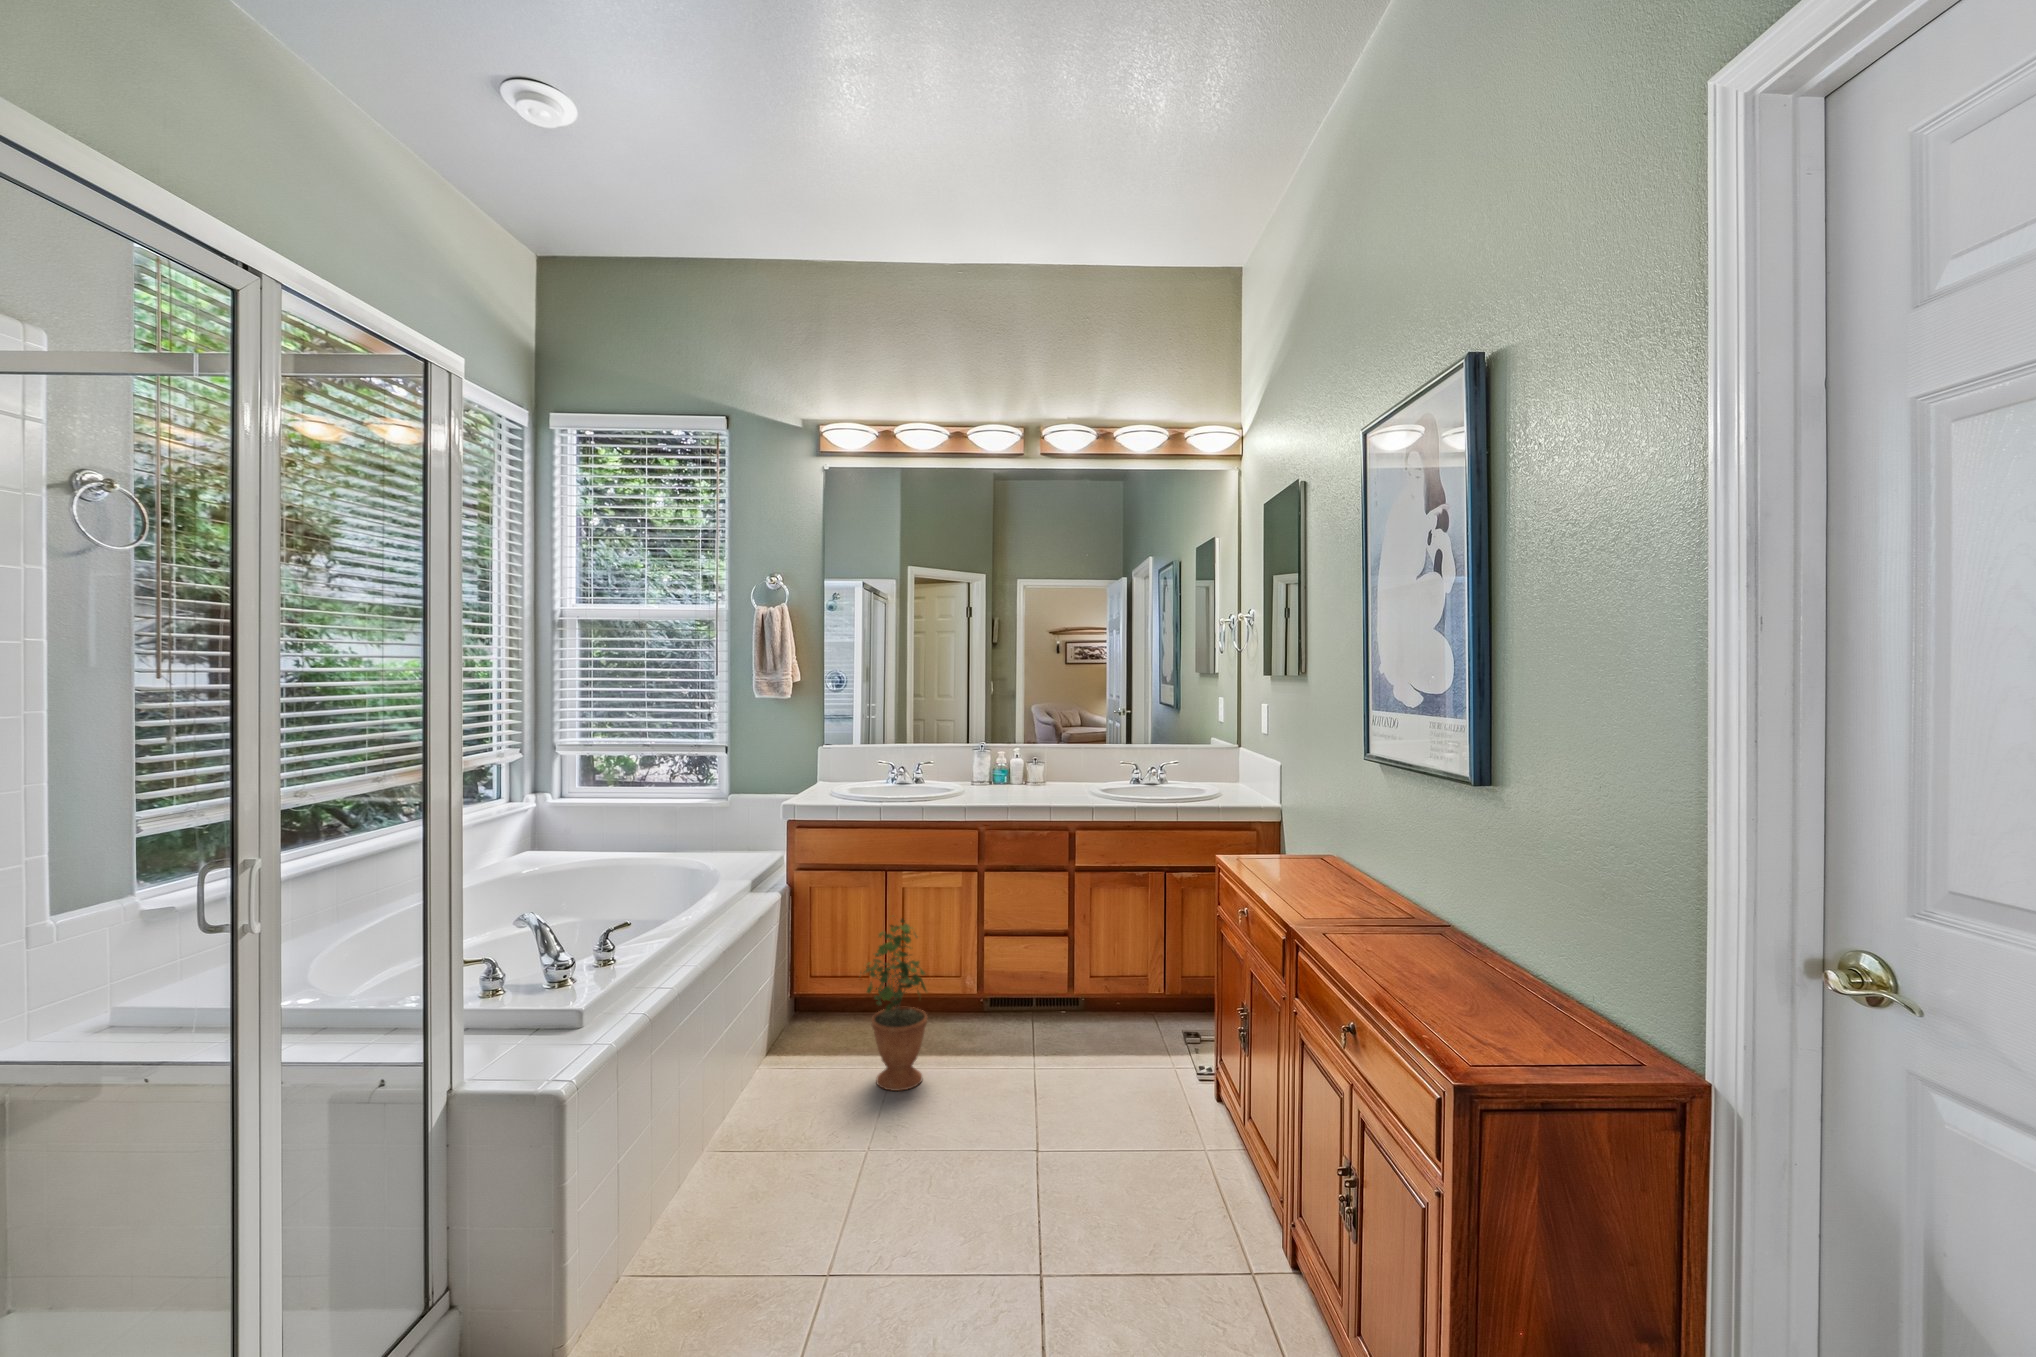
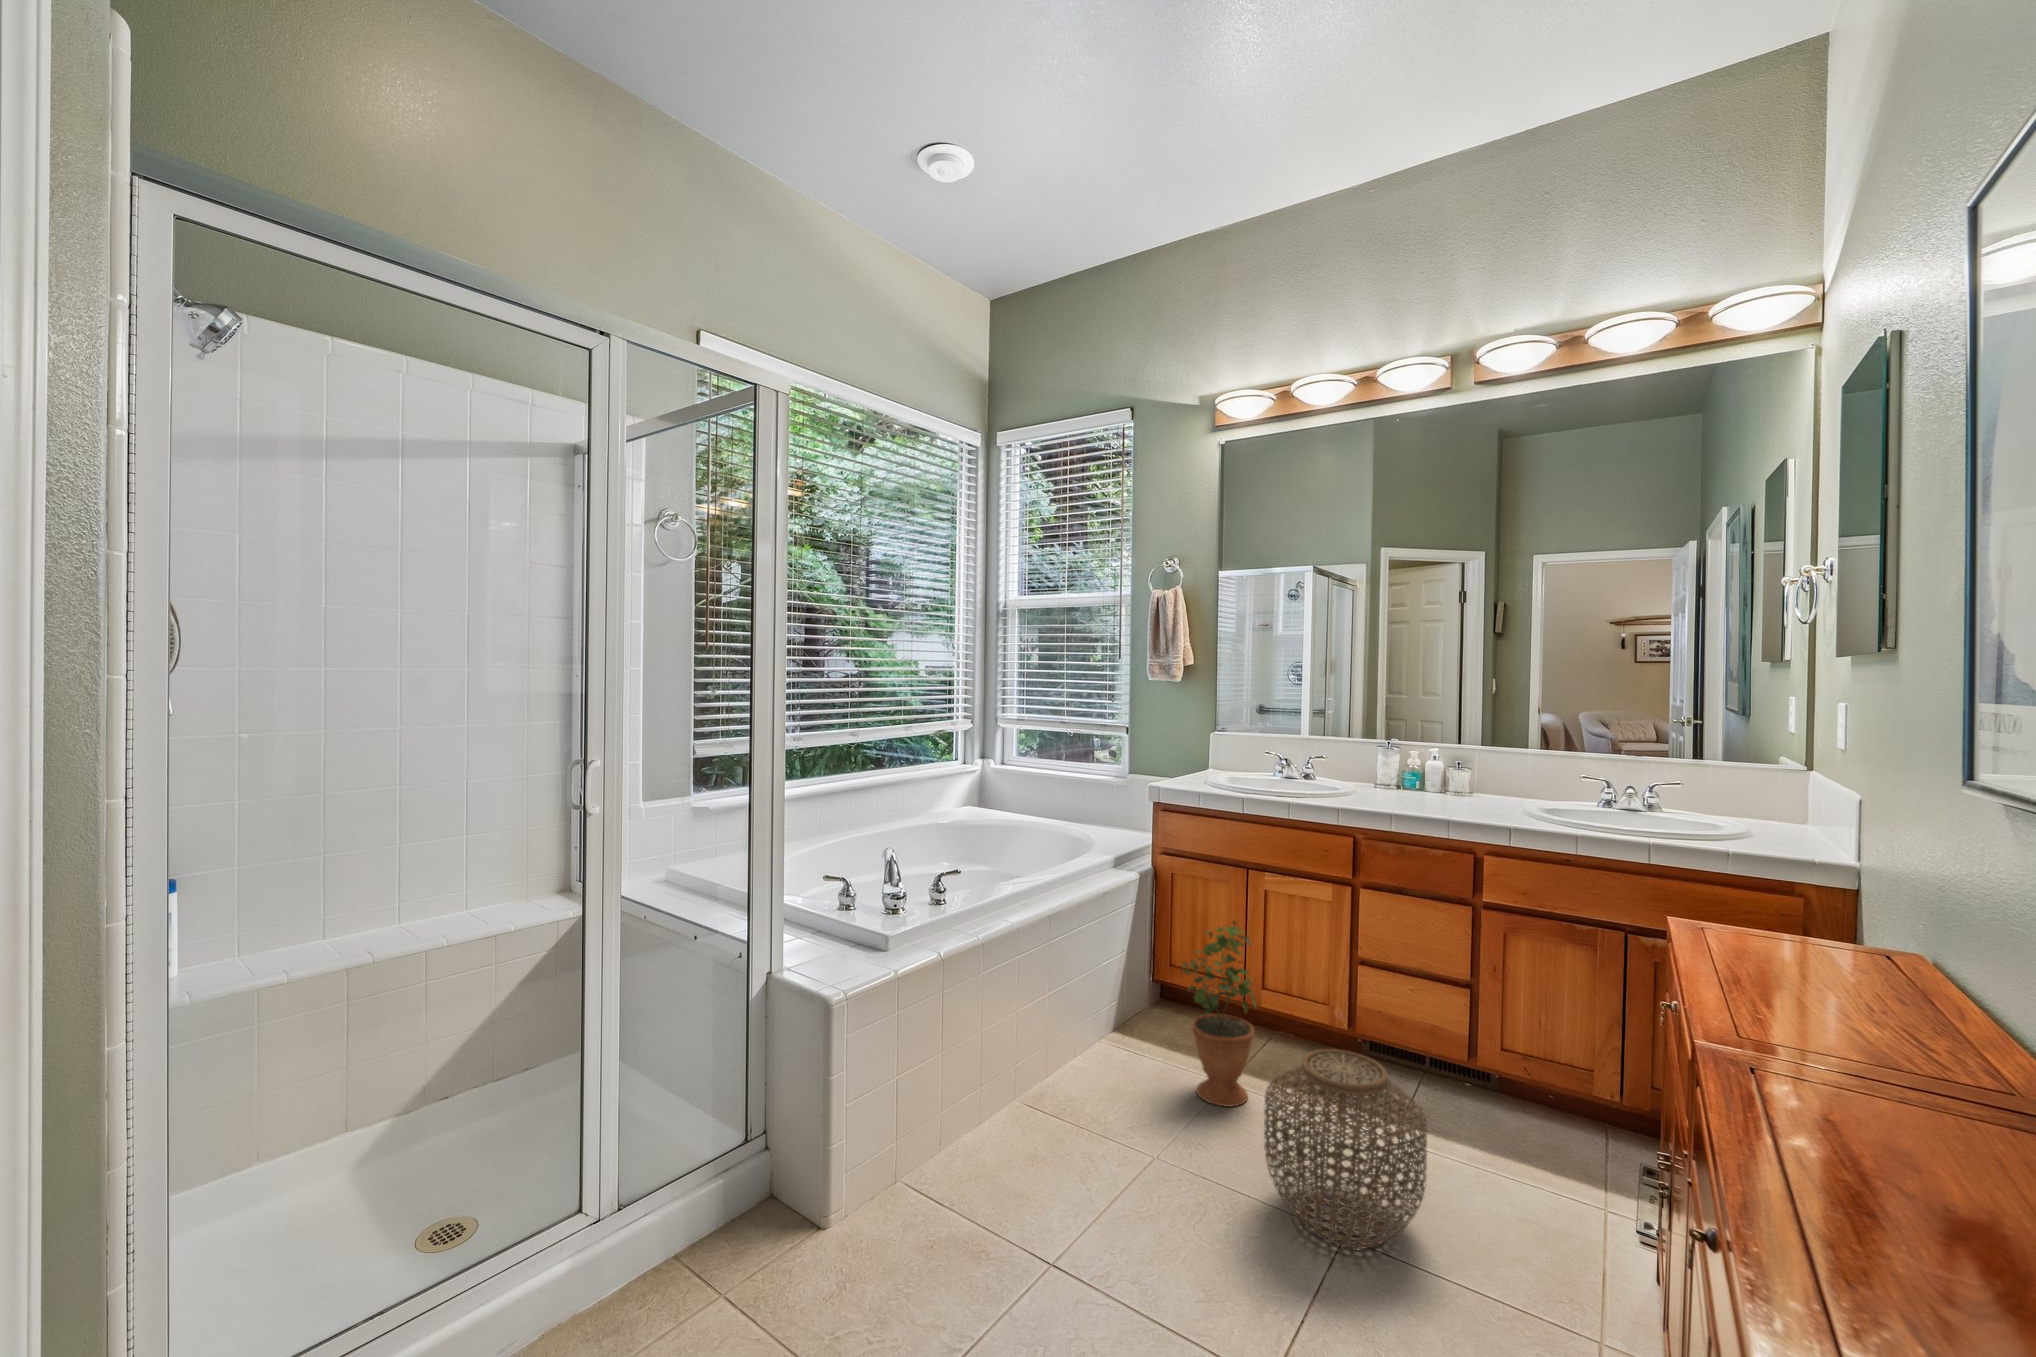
woven basket: none [985,1004,1109,1161] -> present [1264,1049,1427,1248]

